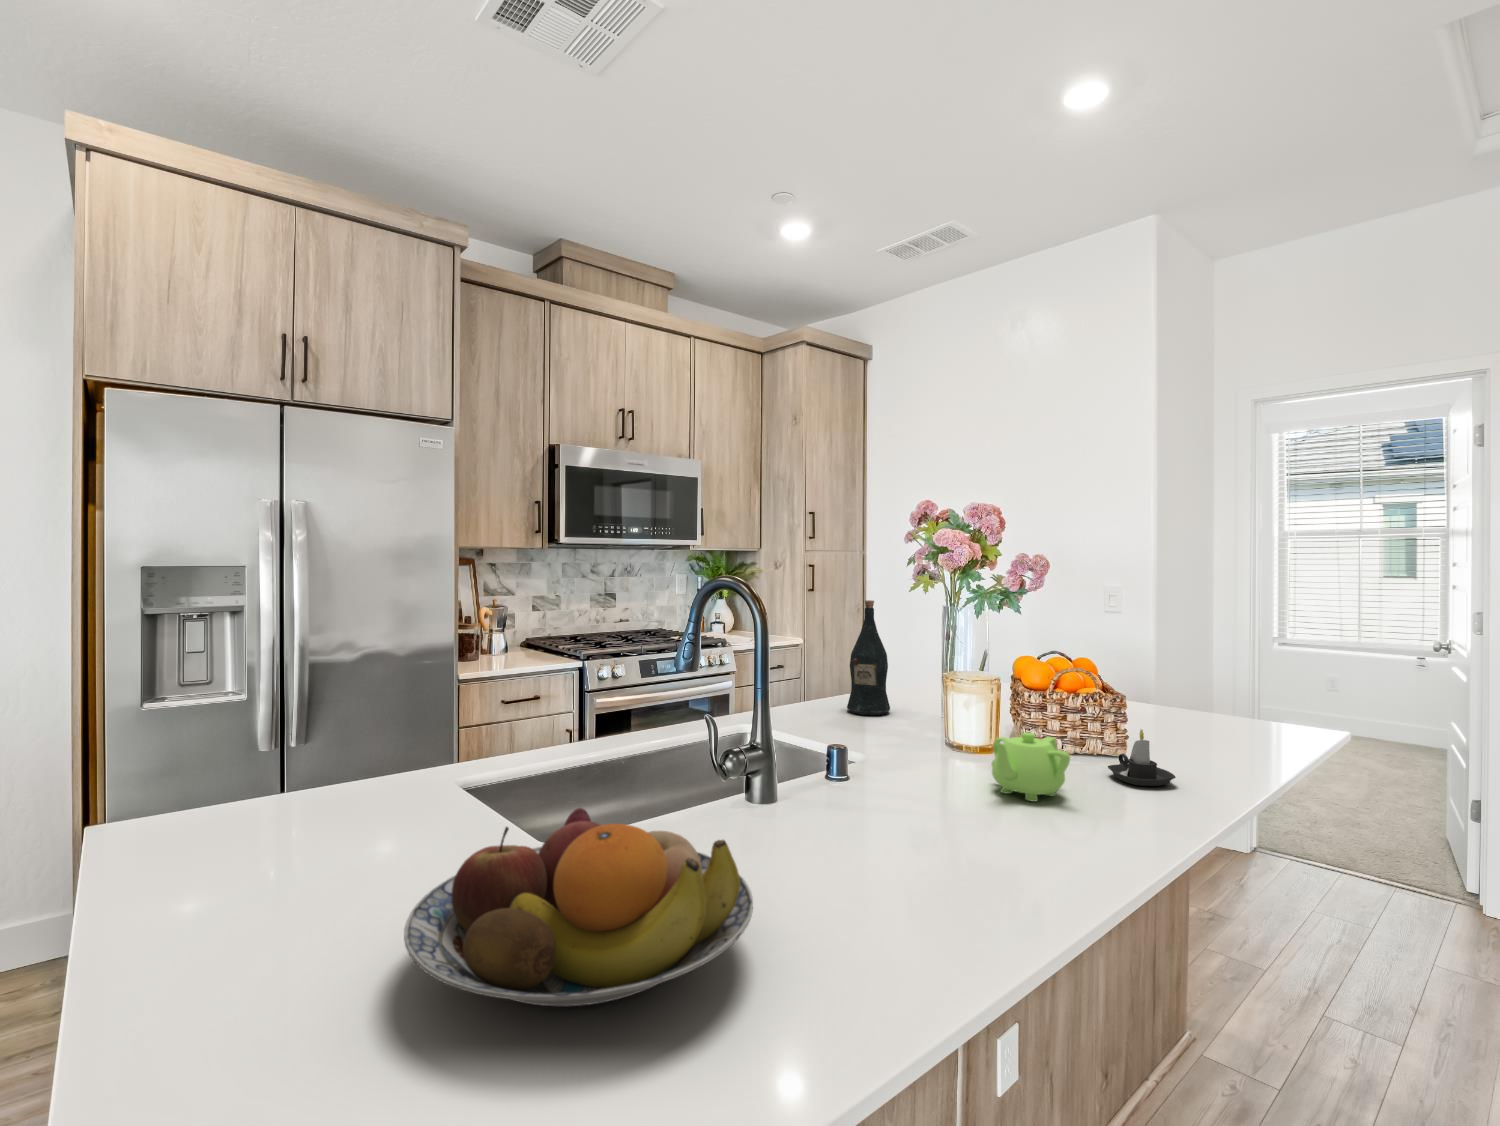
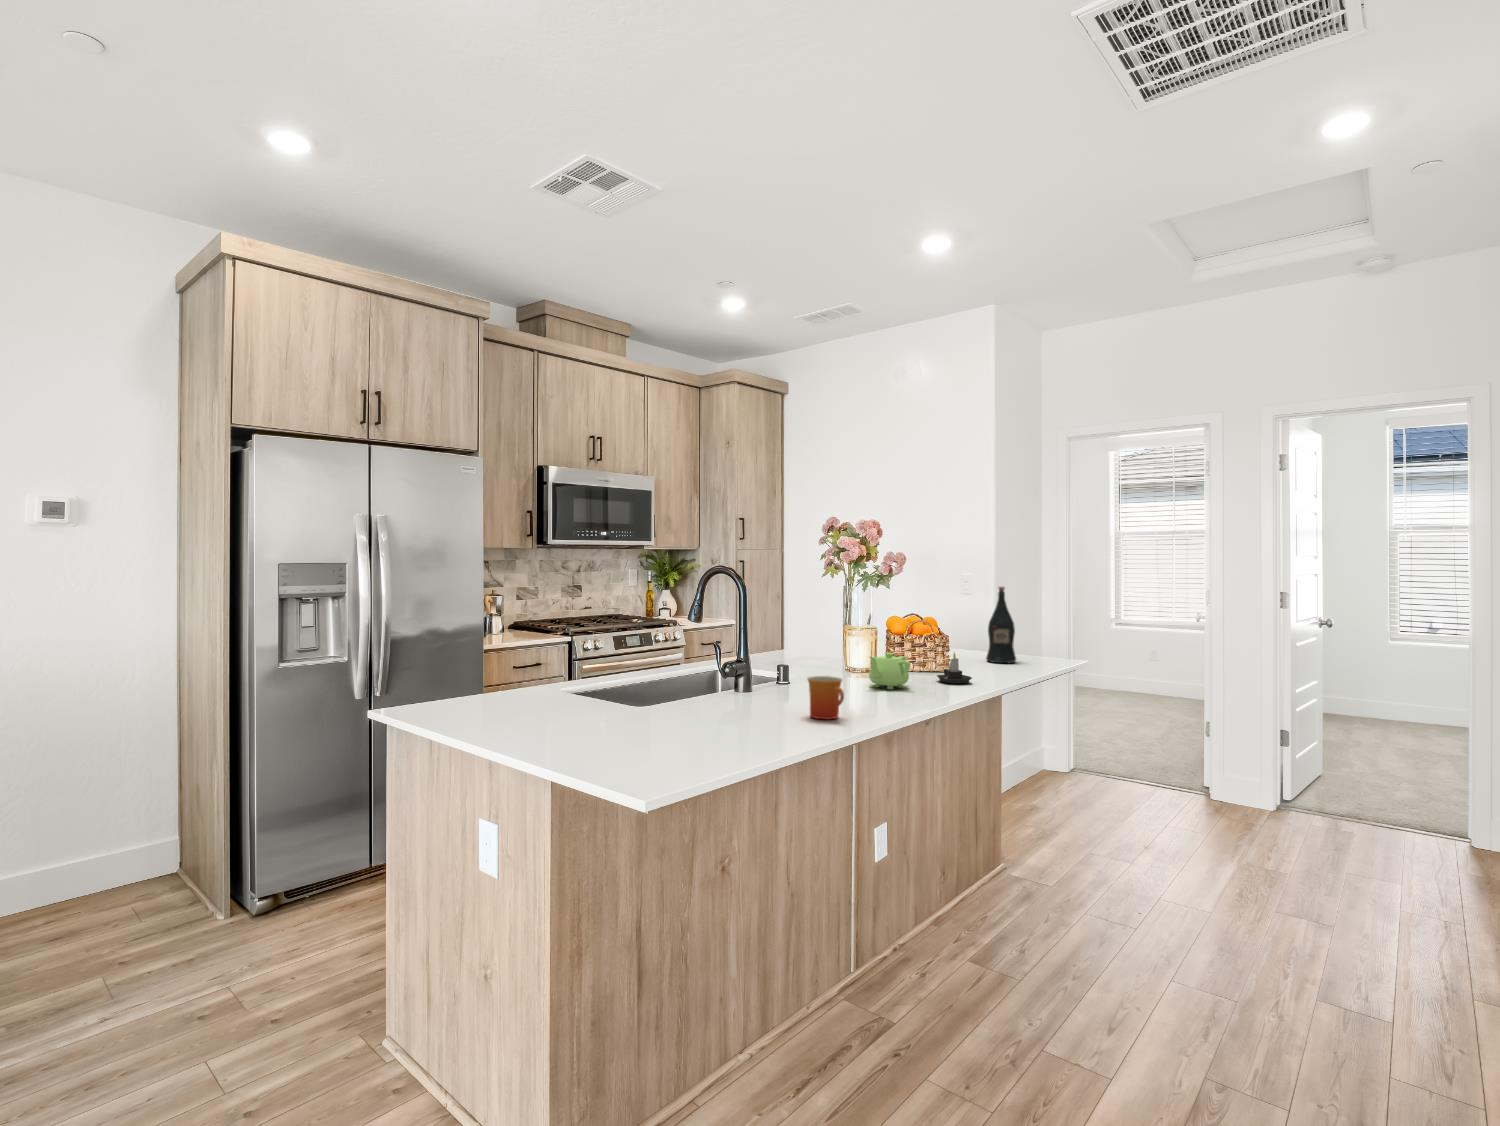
wine bottle: present [847,600,890,715] -> present [986,587,1016,663]
fruit bowl: present [404,808,753,1006] -> none [610,669,758,738]
mug: none [873,811,954,917] -> present [807,676,844,719]

